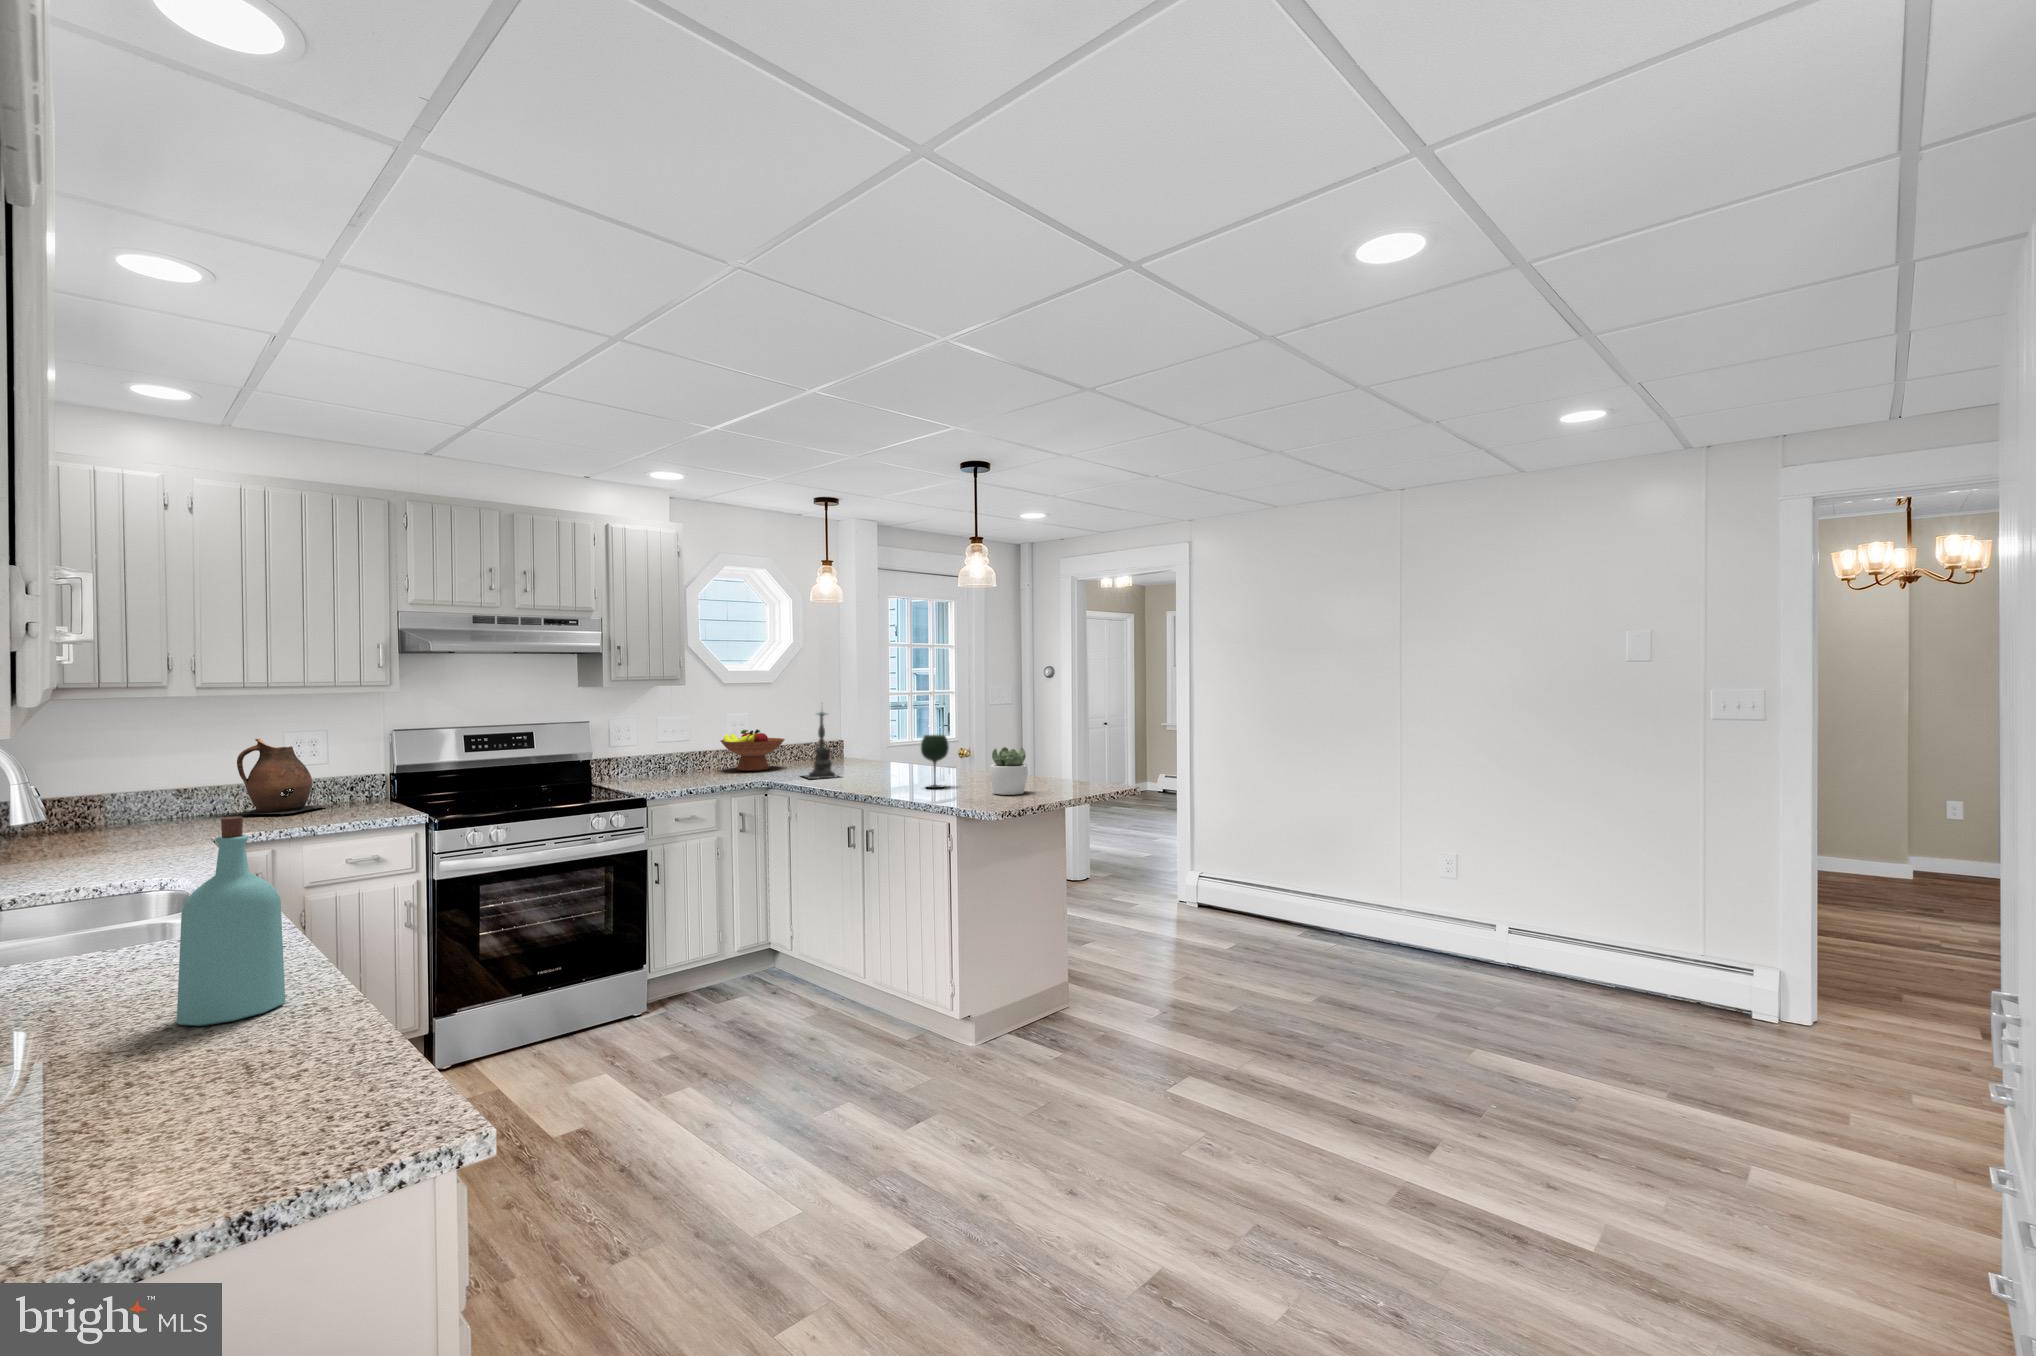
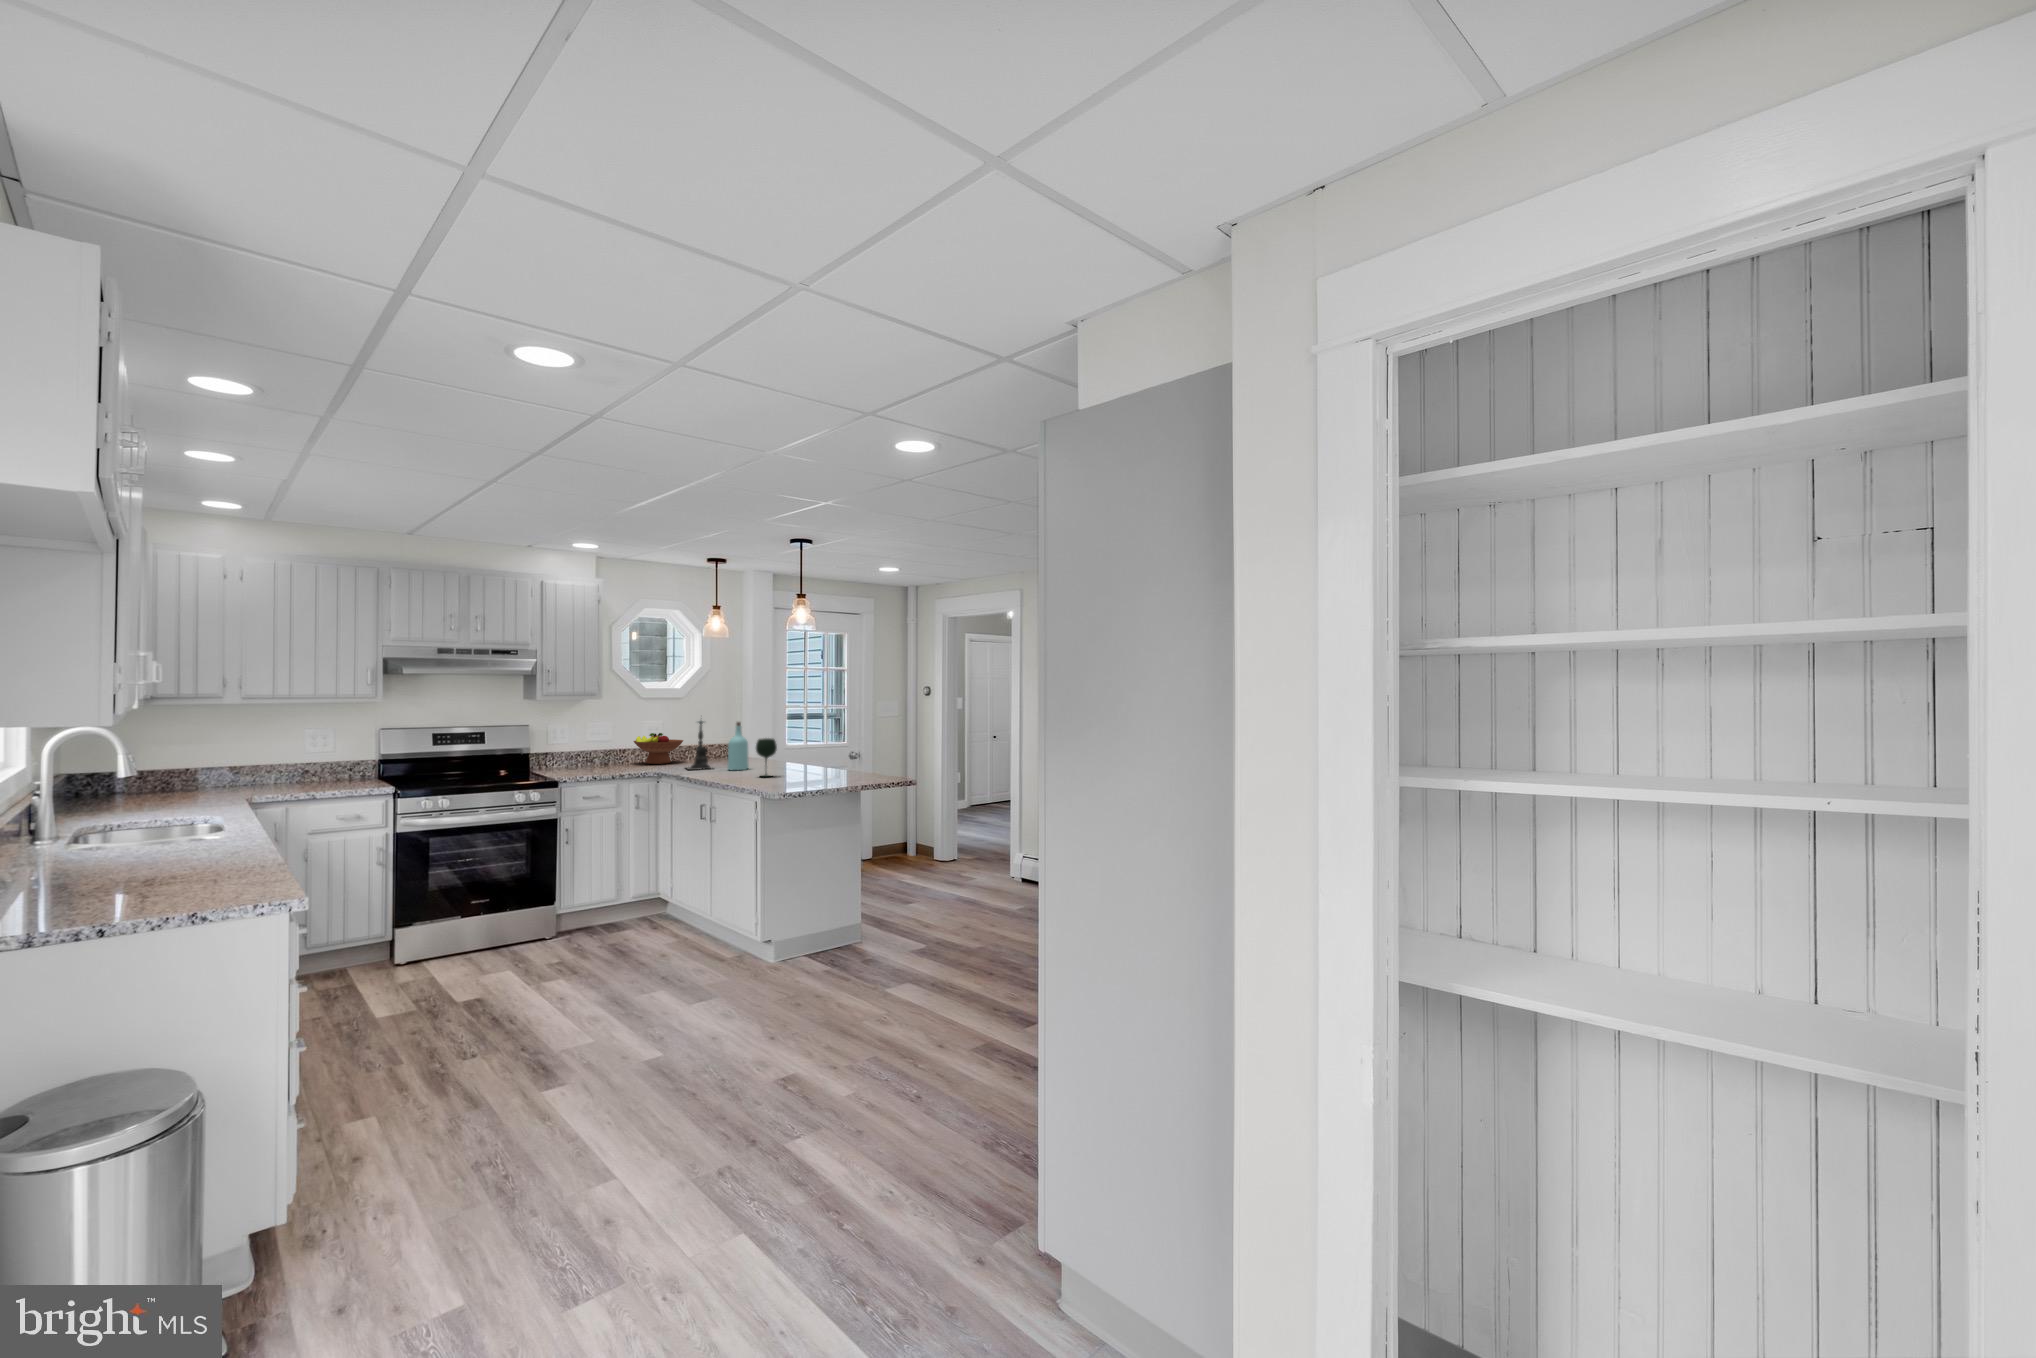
ceramic pitcher: present [237,739,327,815] -> none [269,733,332,786]
succulent plant: present [990,747,1028,795] -> none [795,748,824,782]
bottle: present [177,817,285,1026] -> present [728,722,749,770]

